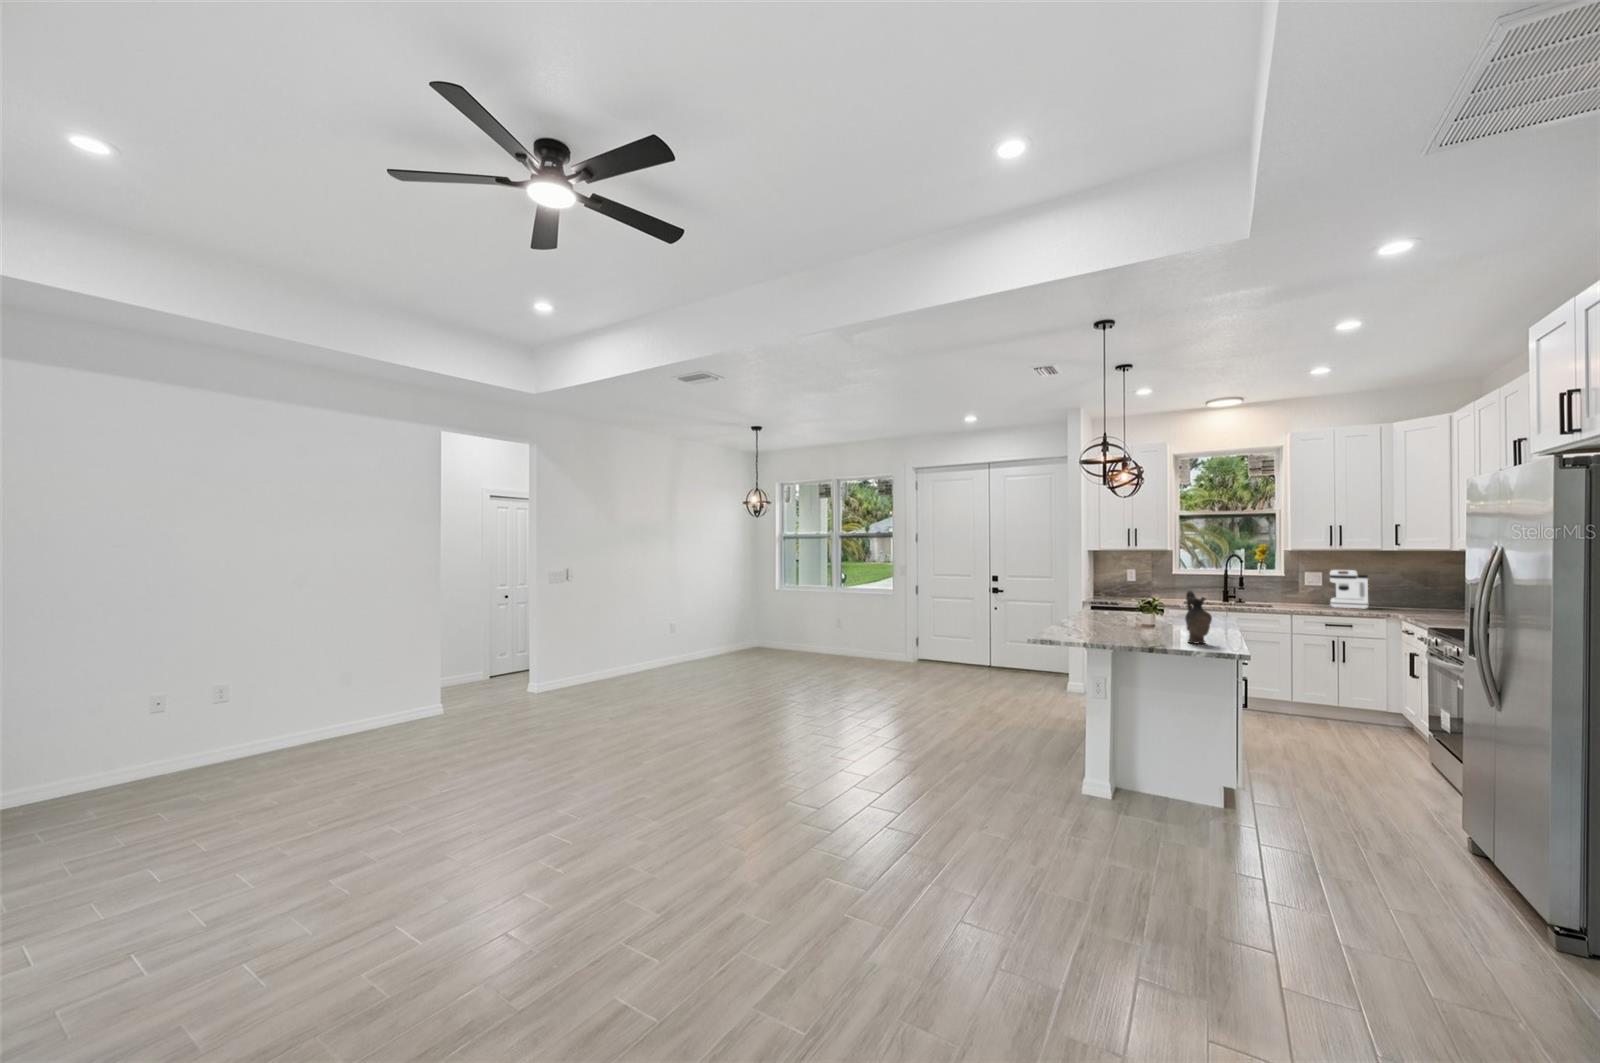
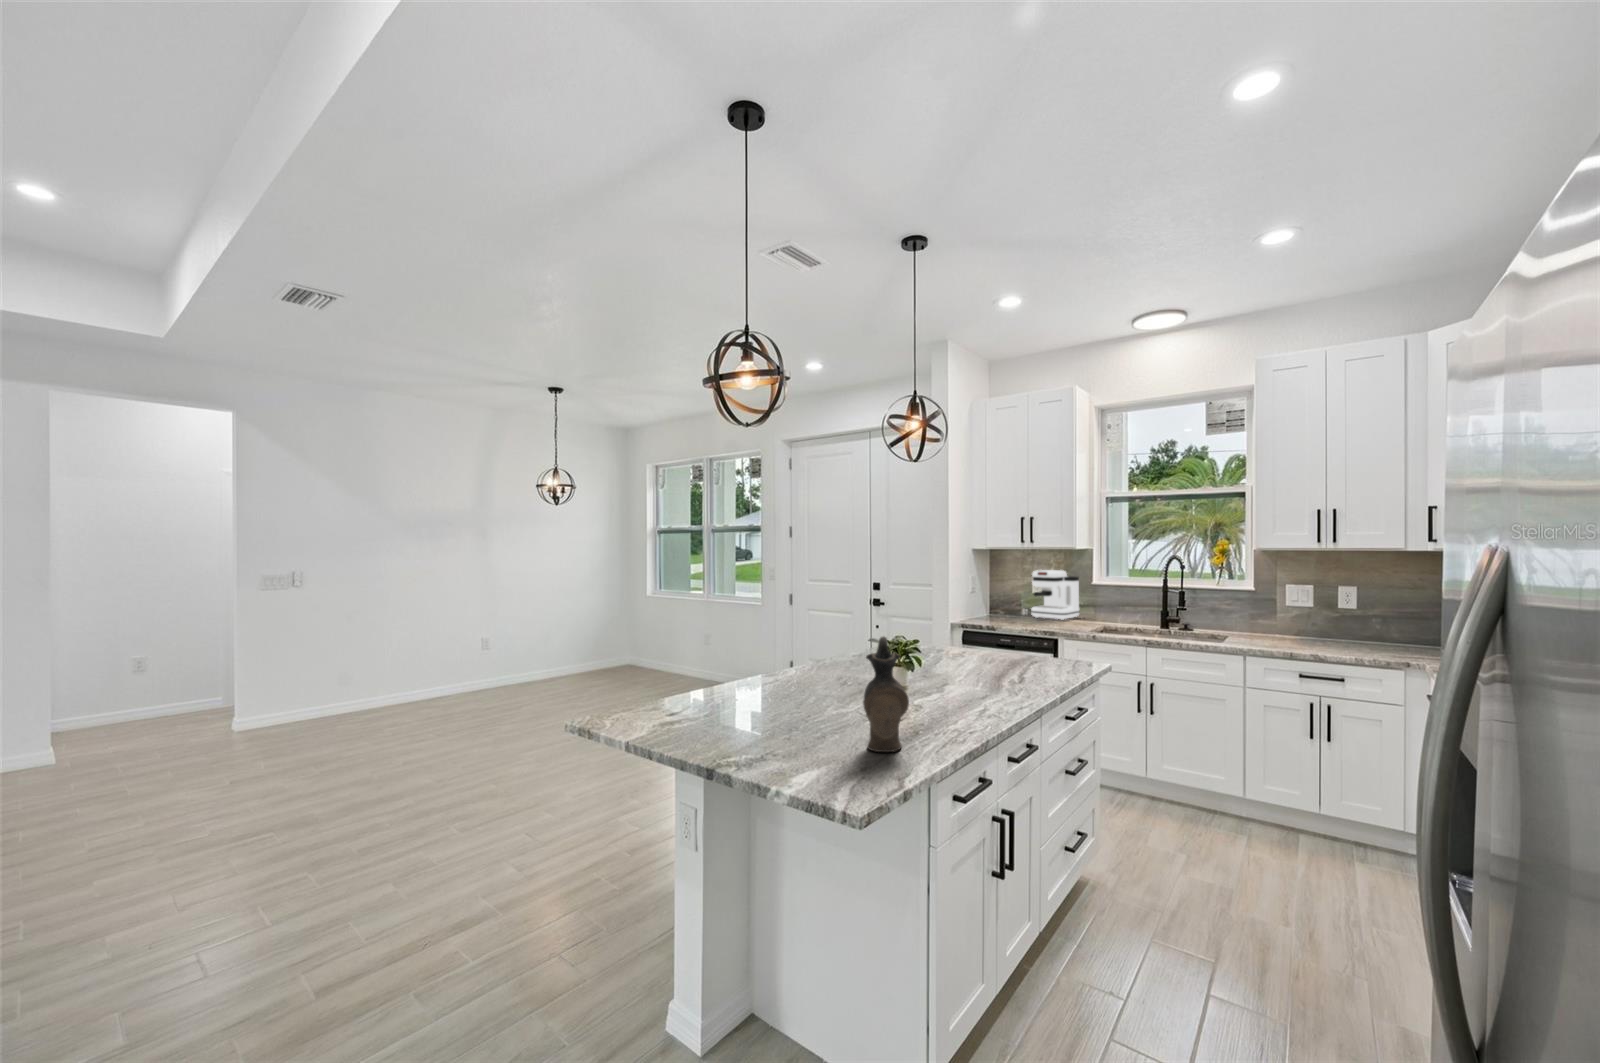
coffee maker: present [1330,570,1368,609] -> present [1031,570,1079,620]

